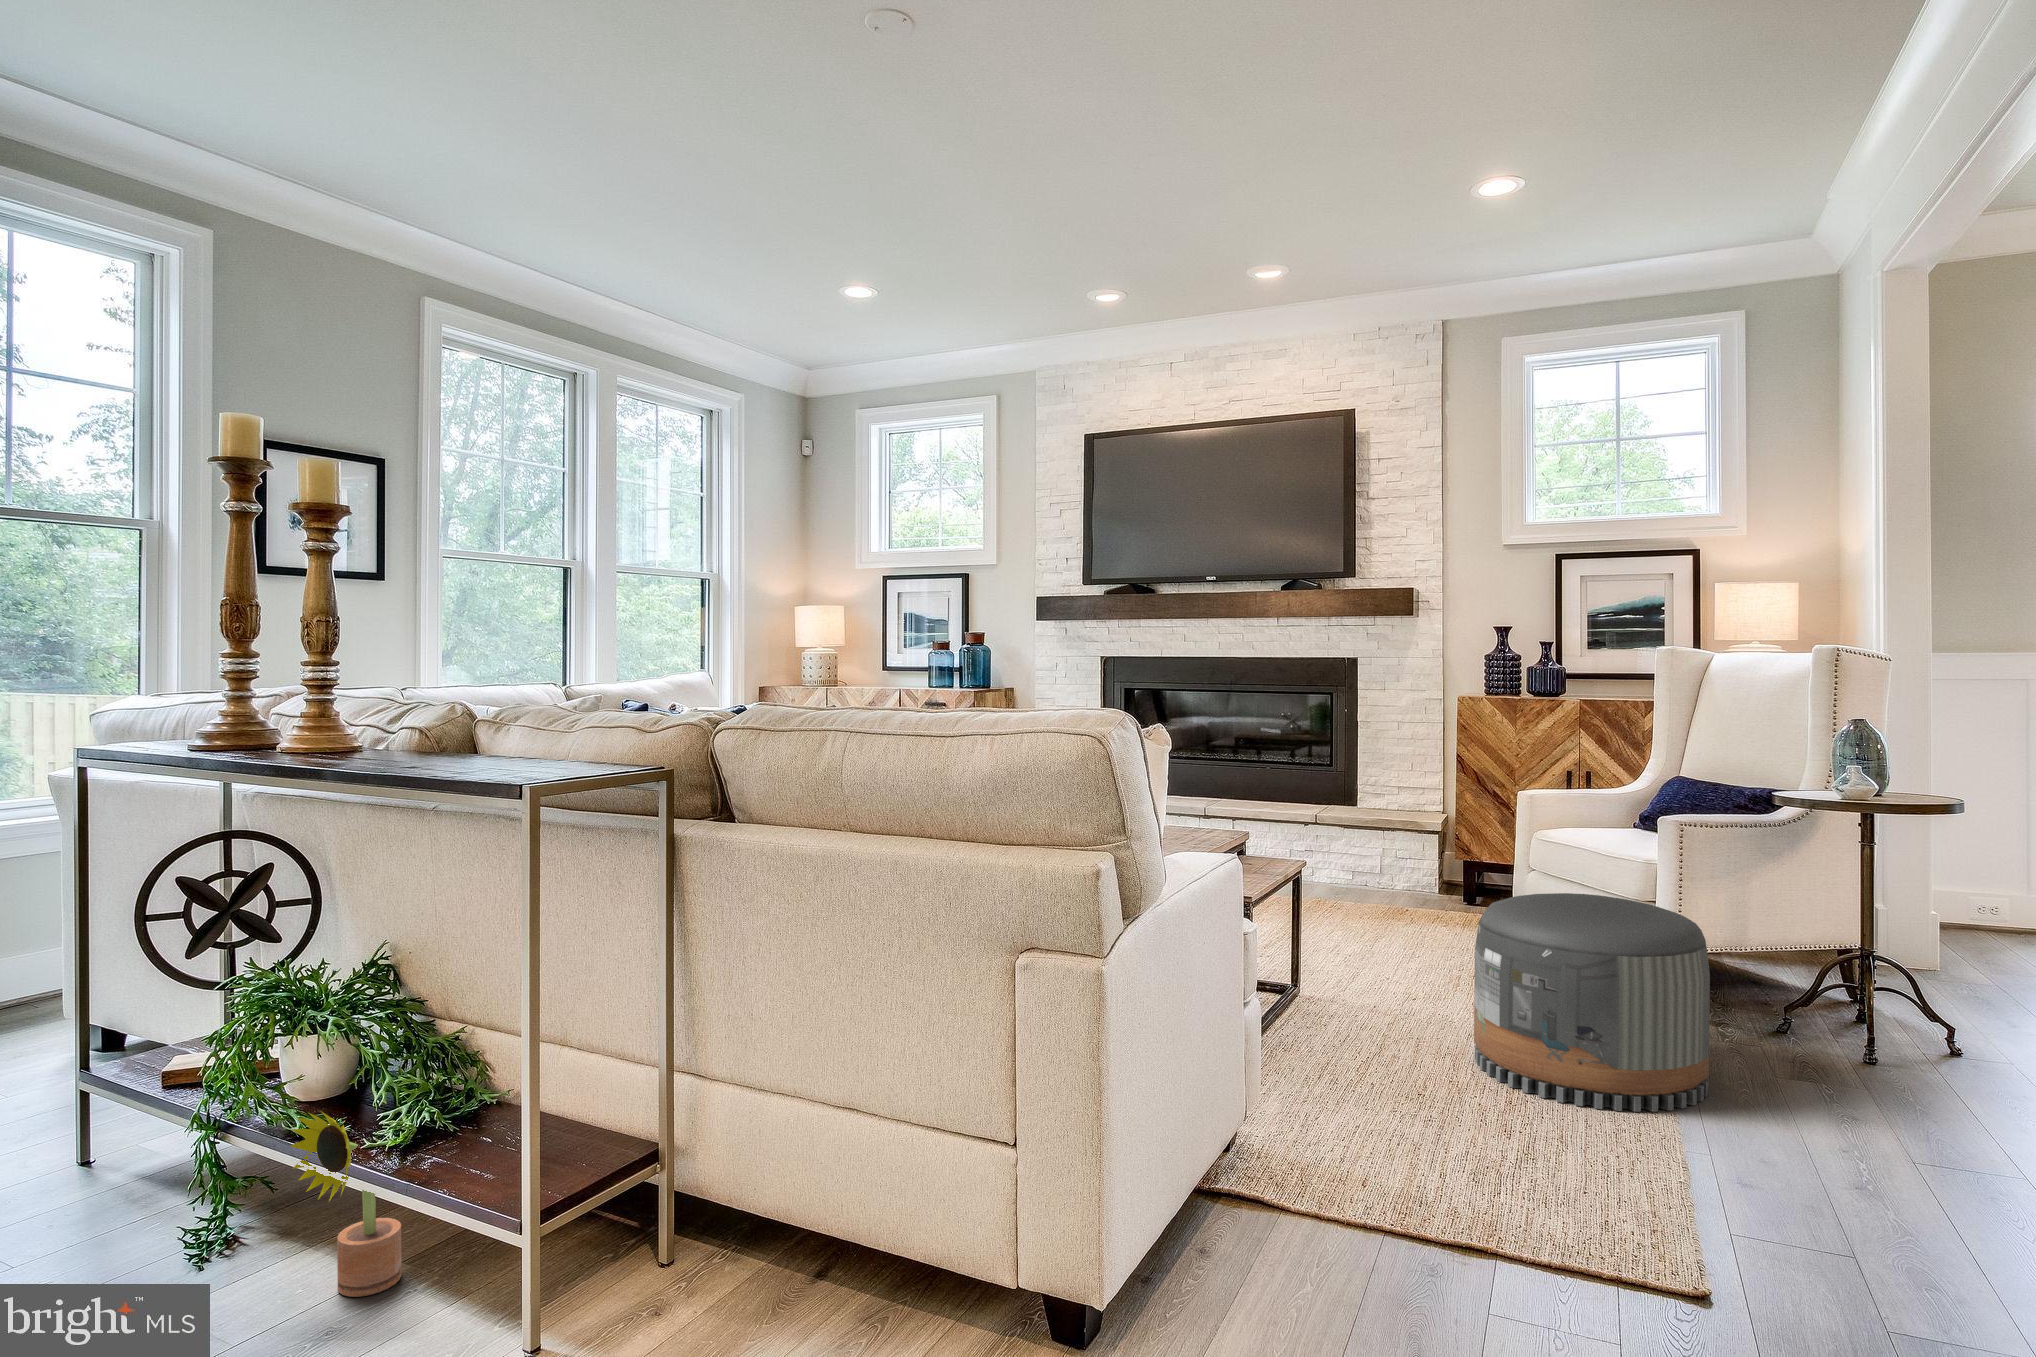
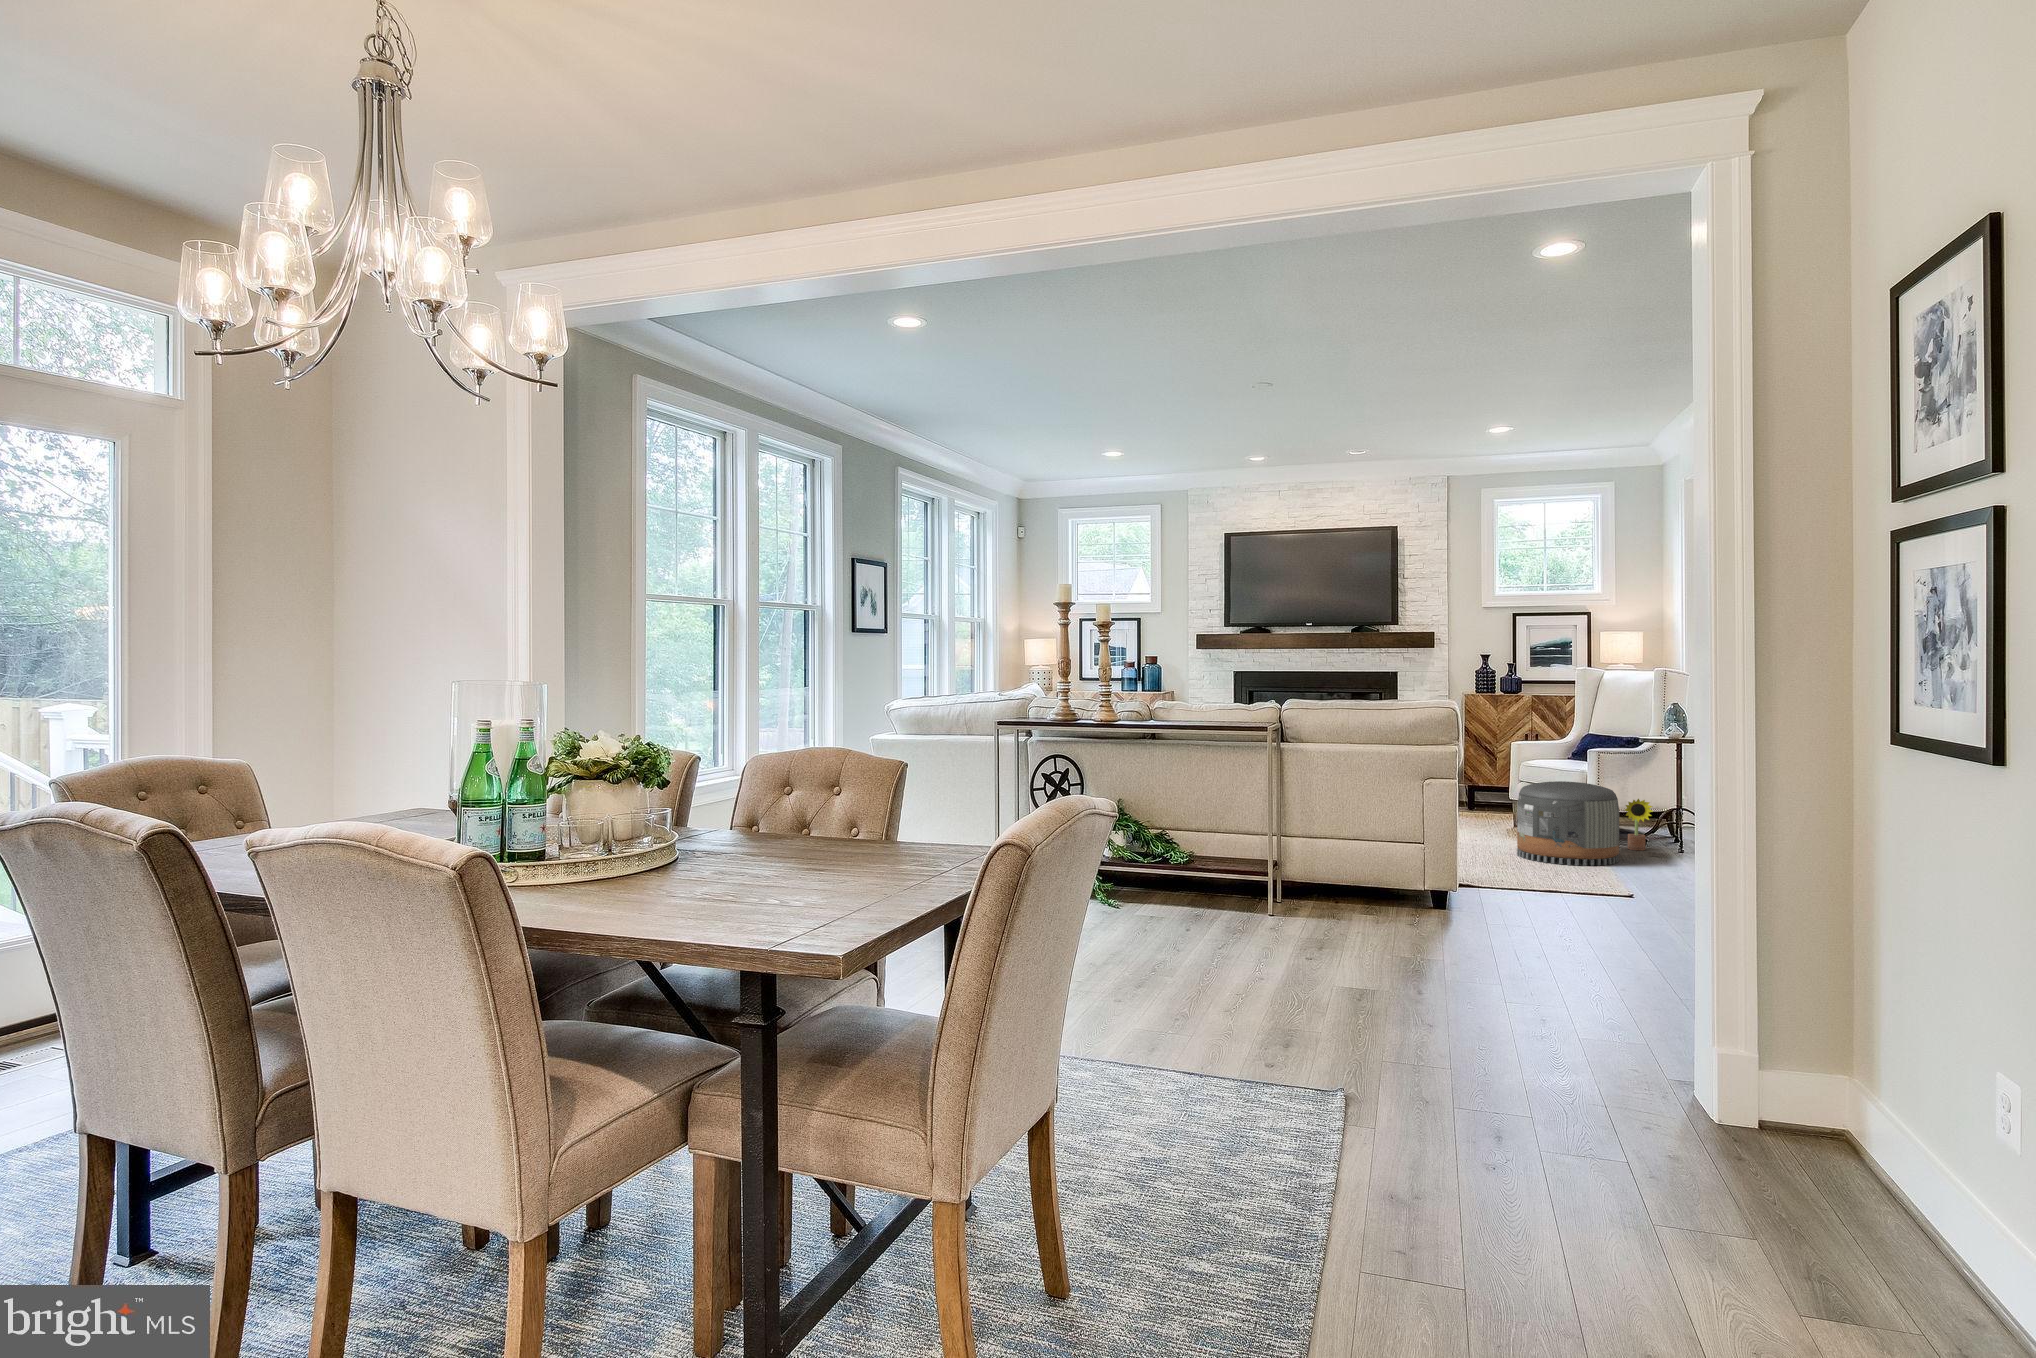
decorative plant: present [289,1111,401,1297] -> present [1625,799,1653,850]

